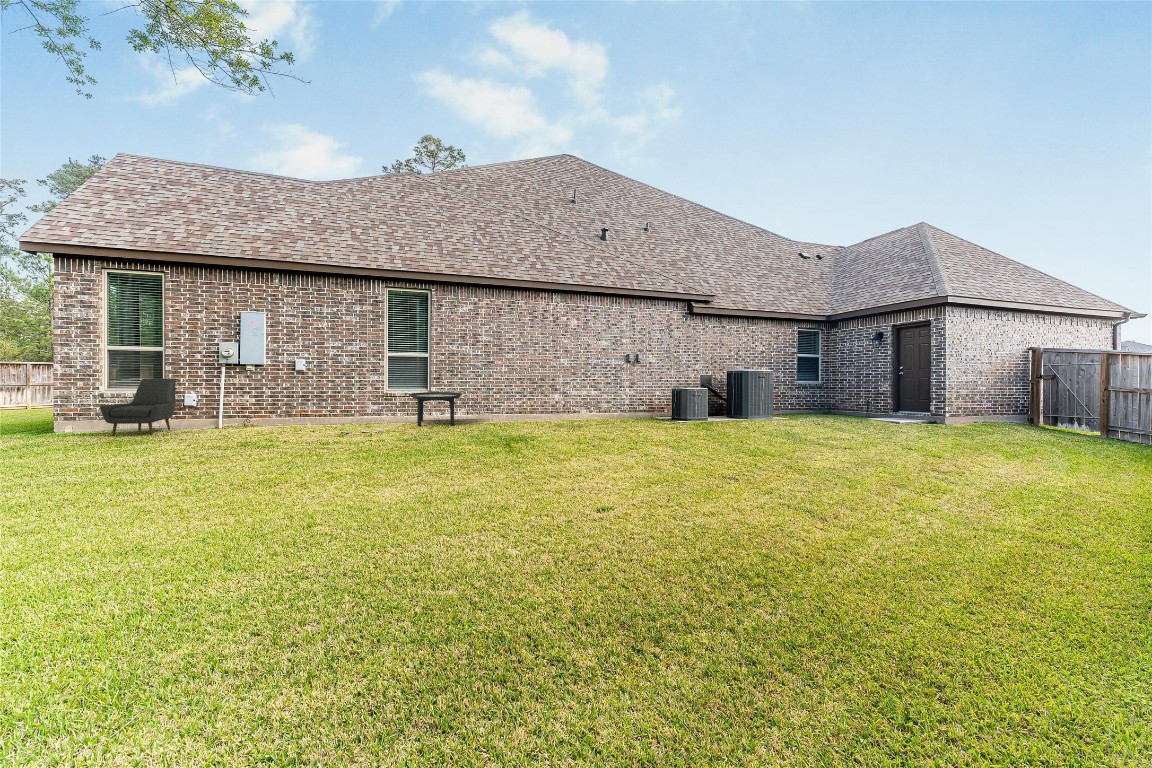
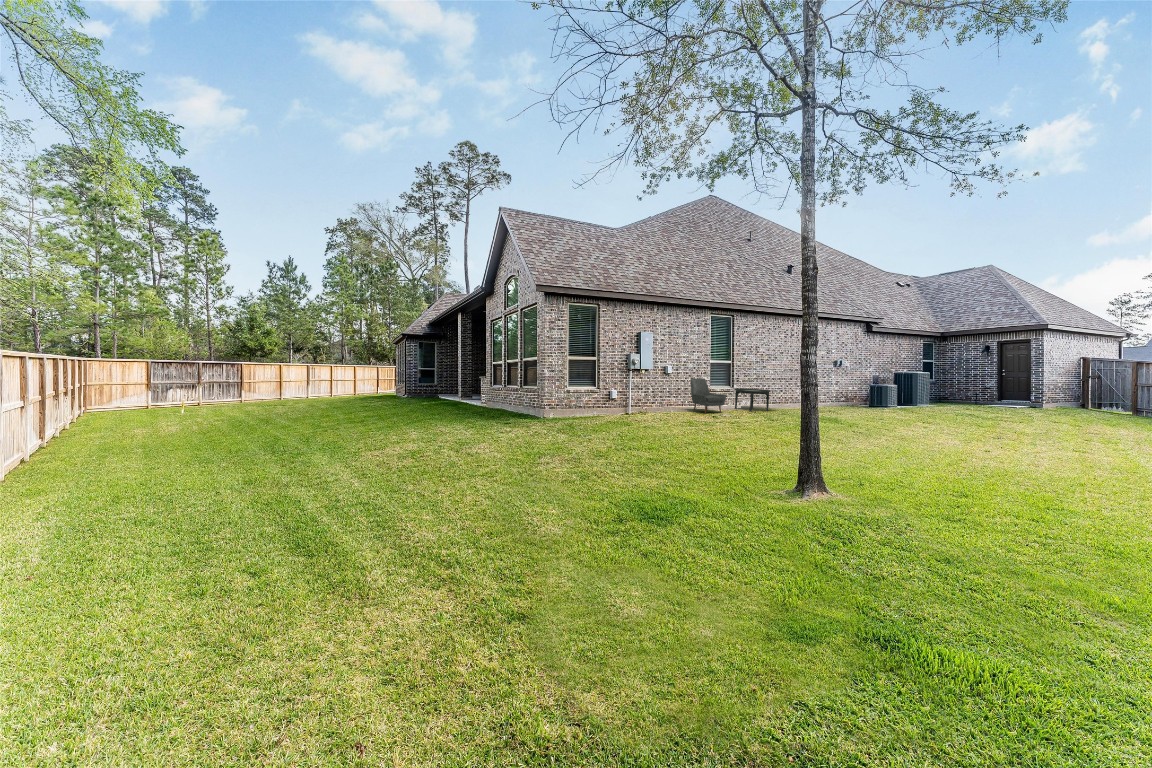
chair: present [100,378,176,436] -> present [691,378,726,414]

